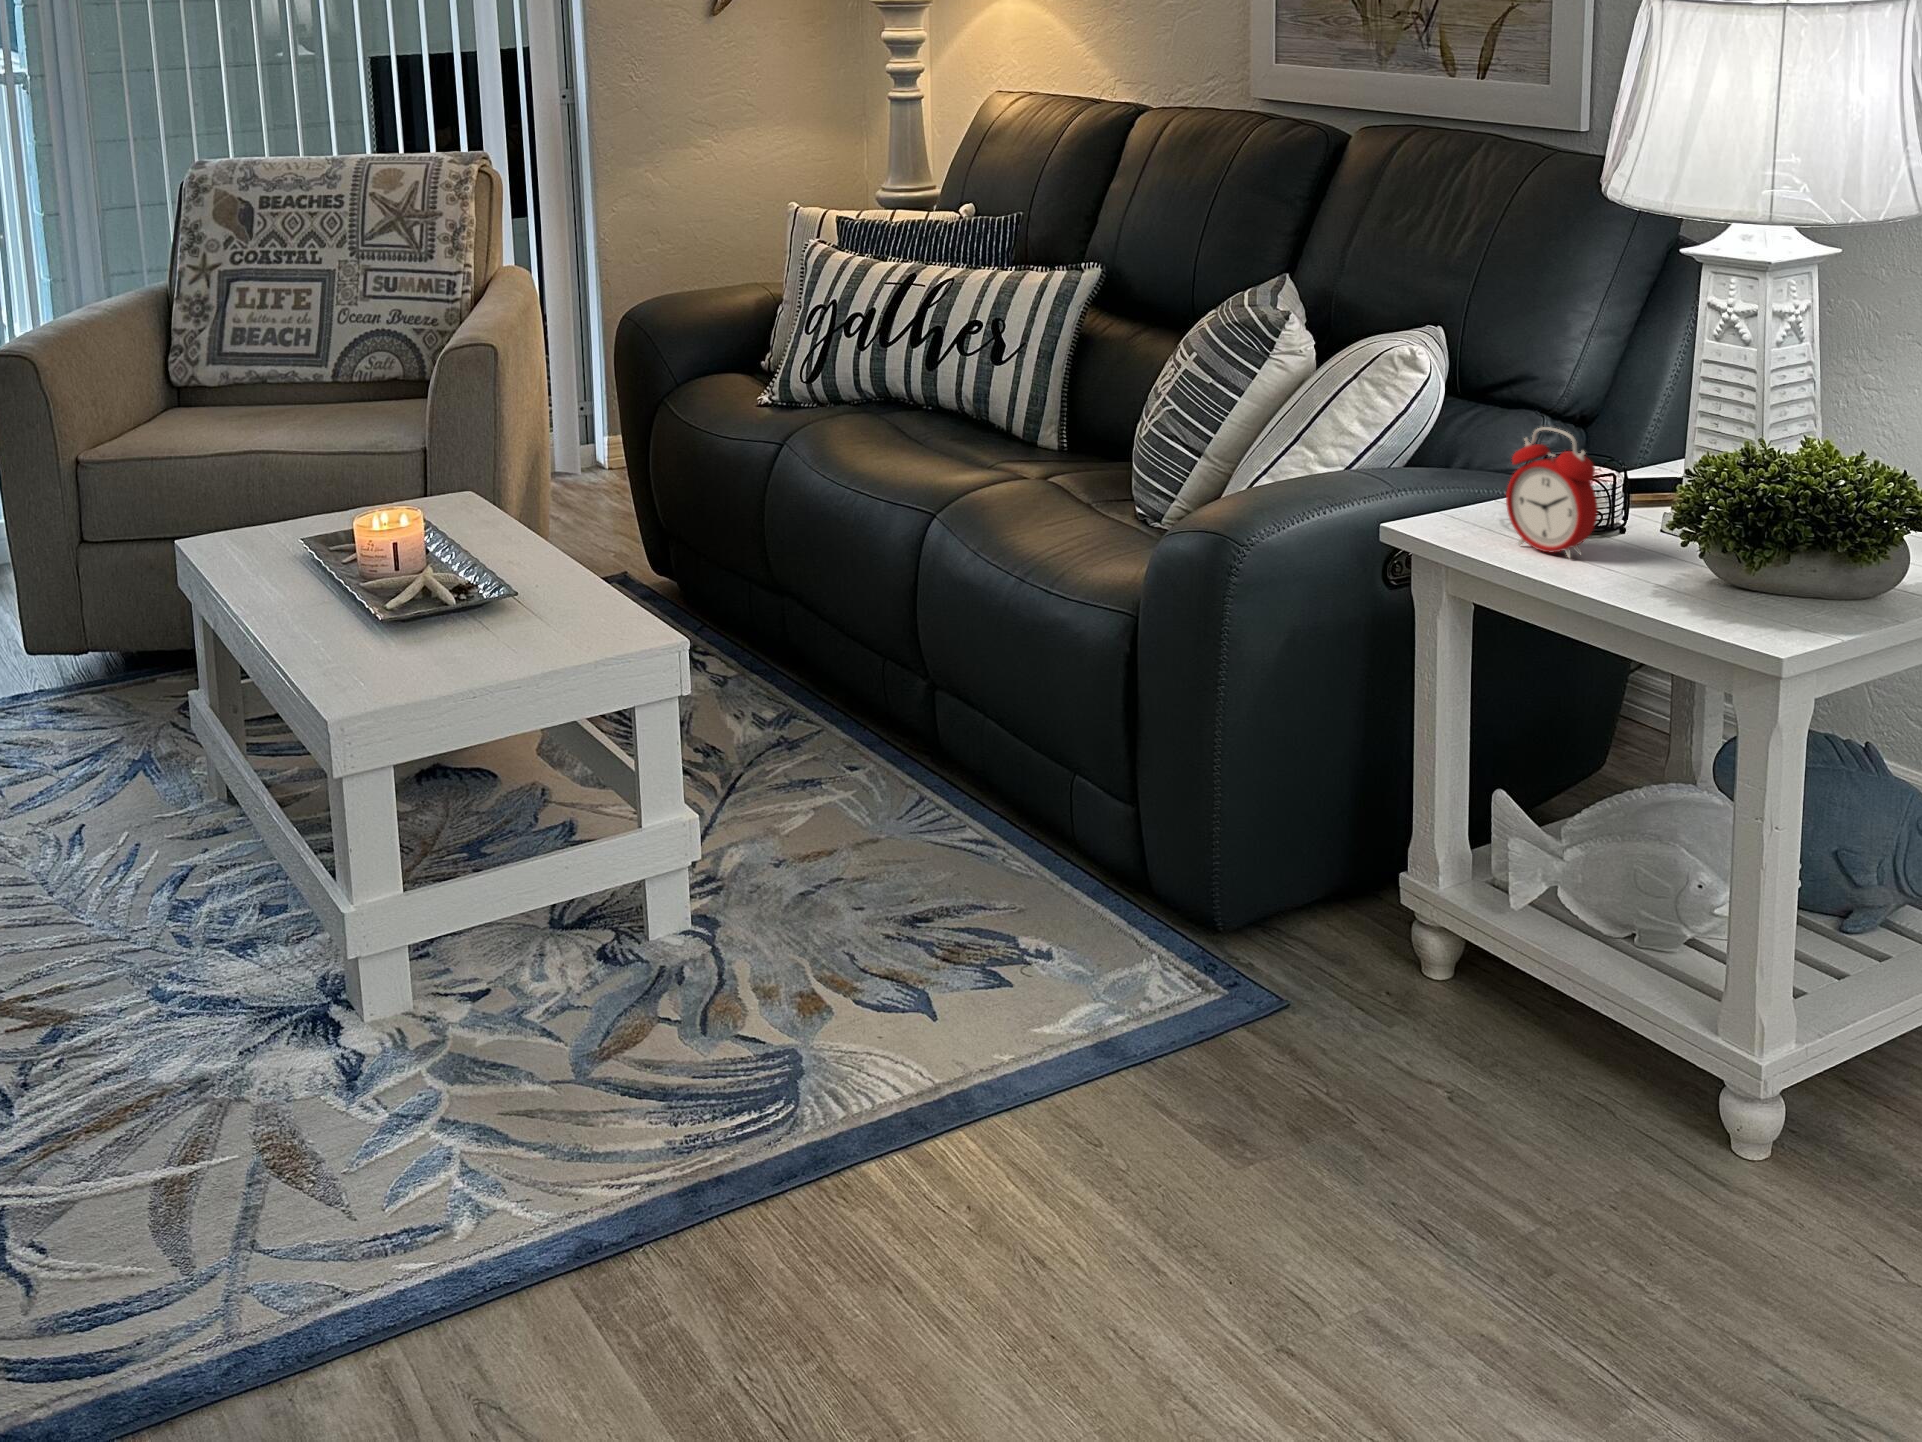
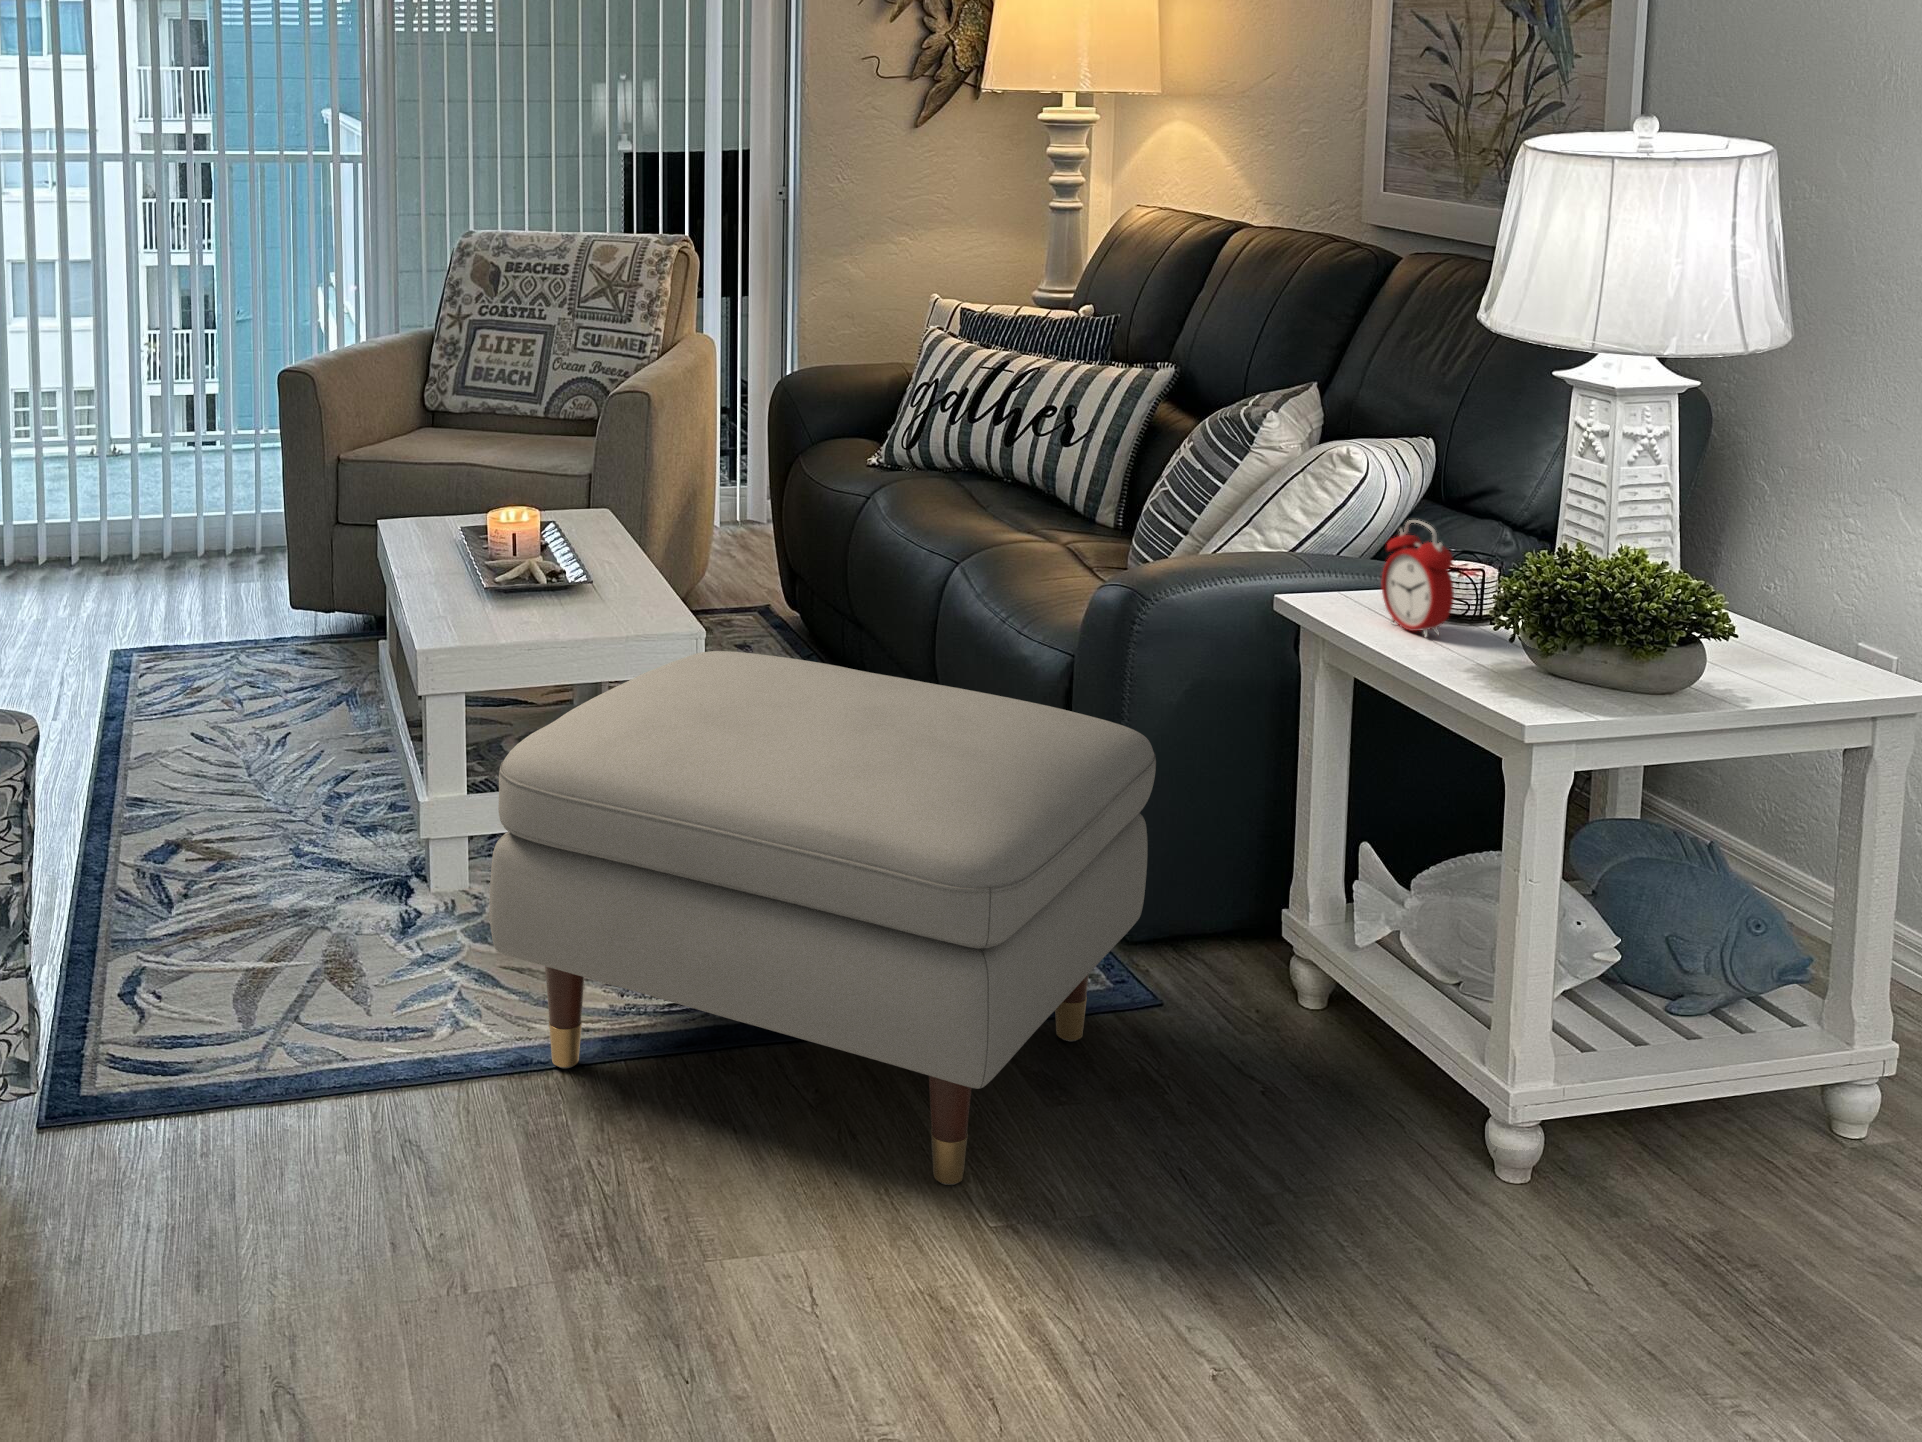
ottoman: none [537,670,1312,1308] -> present [489,651,1156,1185]

